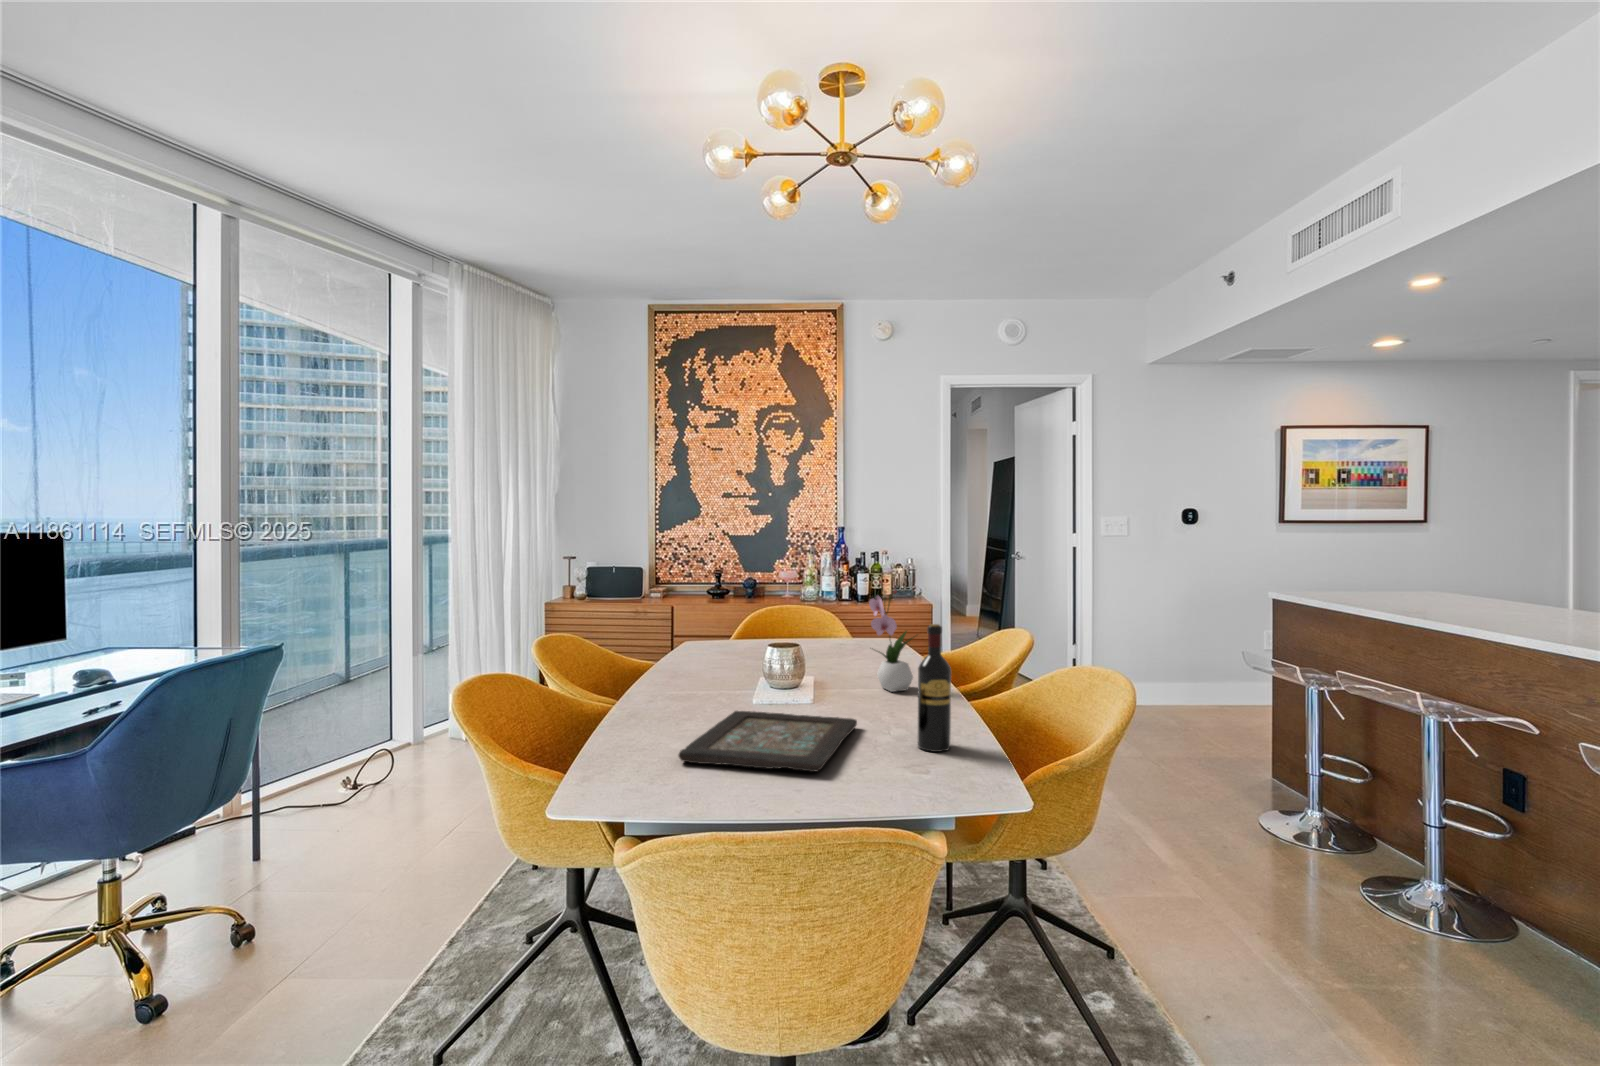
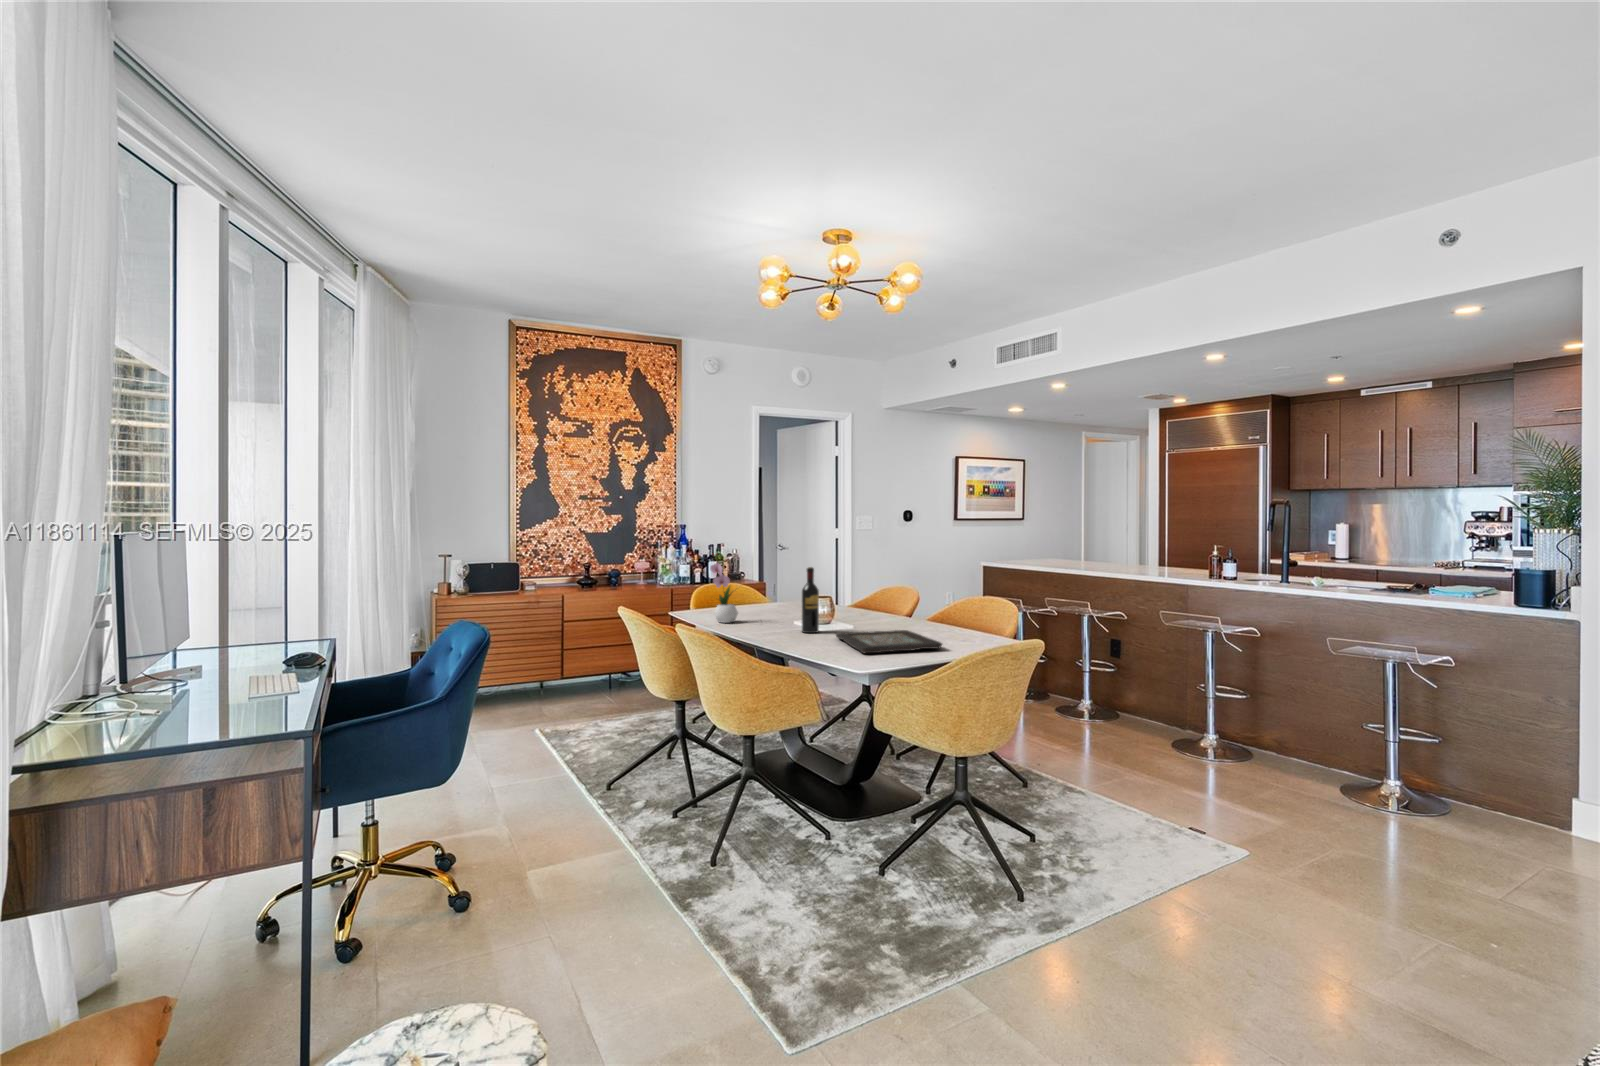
flower arrangement: present [869,581,913,692] -> present [710,563,738,623]
wine bottle: present [918,624,951,752] -> present [802,567,819,633]

